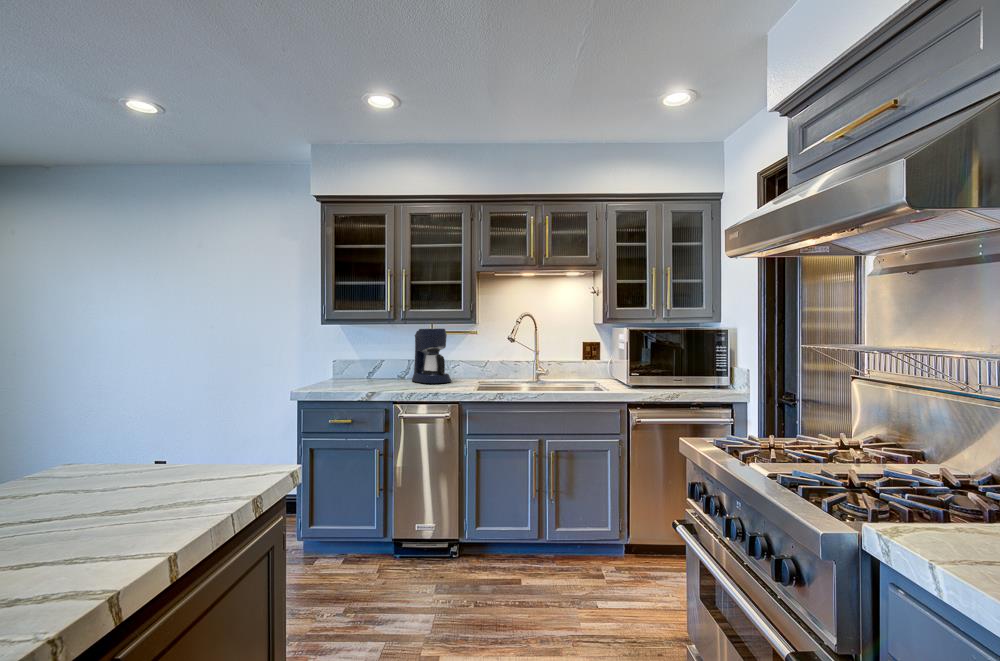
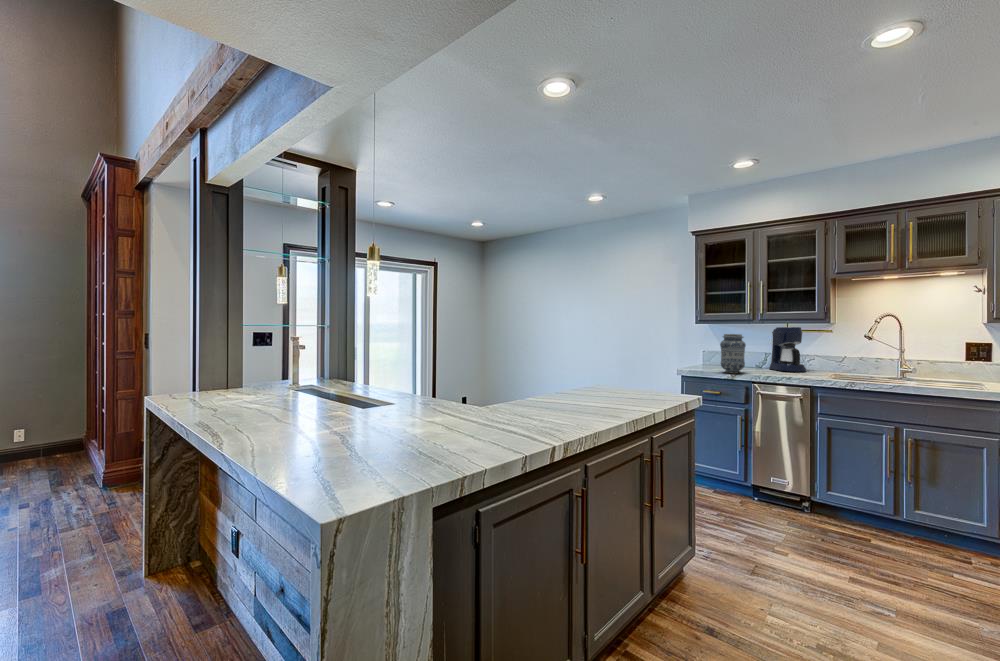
vase: none [353,338,384,391] -> present [720,334,746,373]

